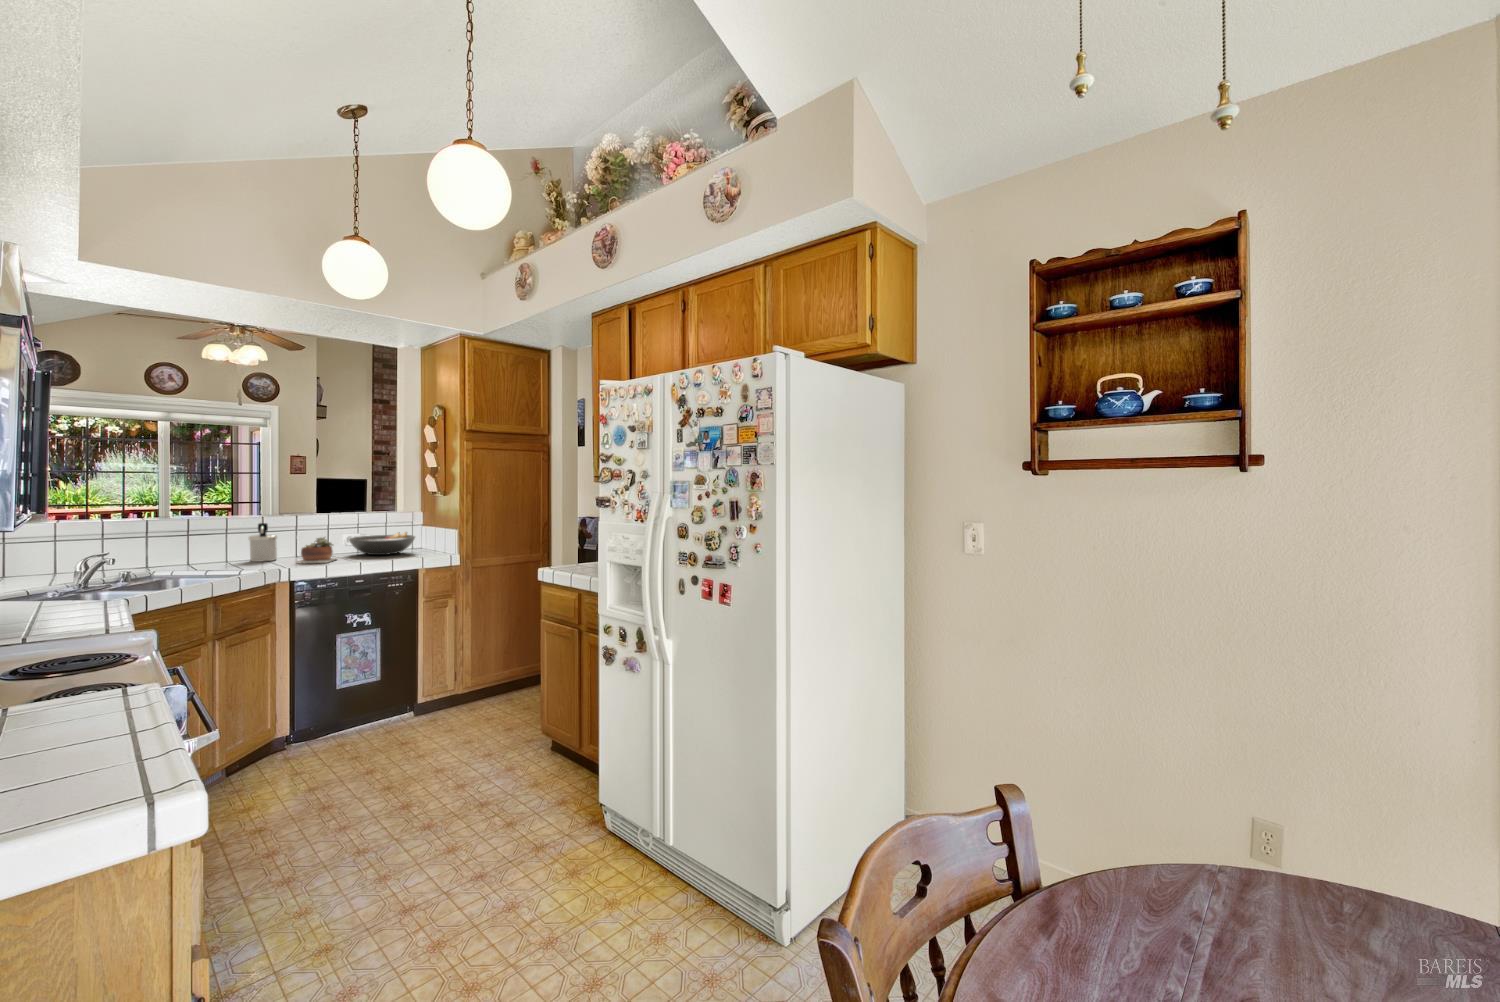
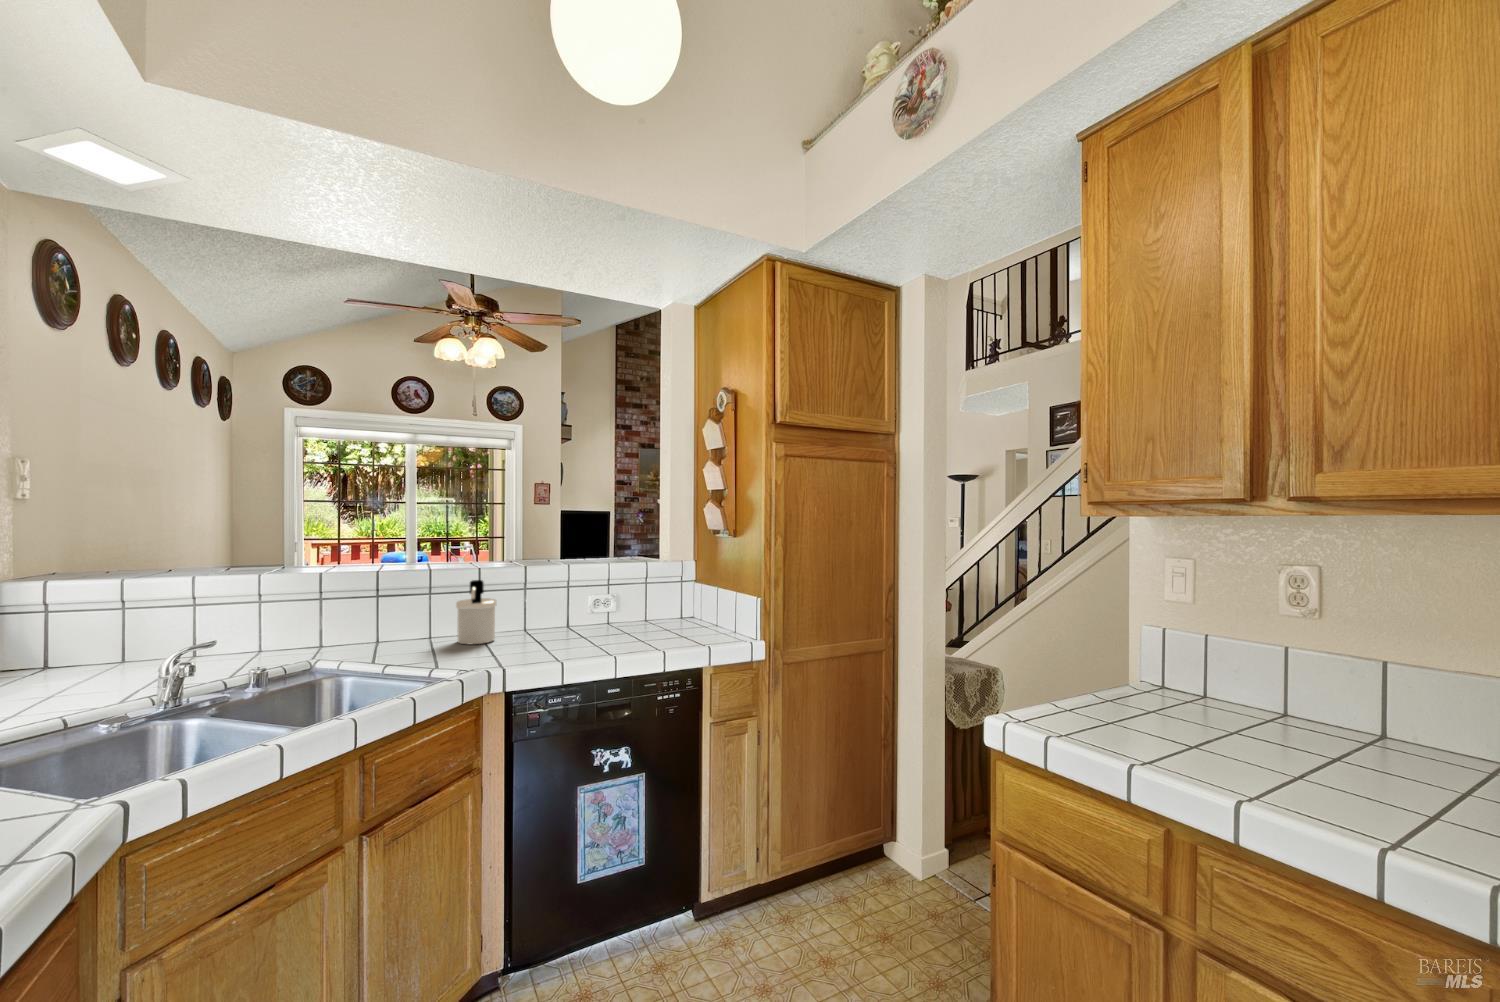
fruit bowl: present [349,532,415,555] -> none [597,594,693,634]
succulent plant: present [296,537,337,563] -> none [519,605,582,654]

